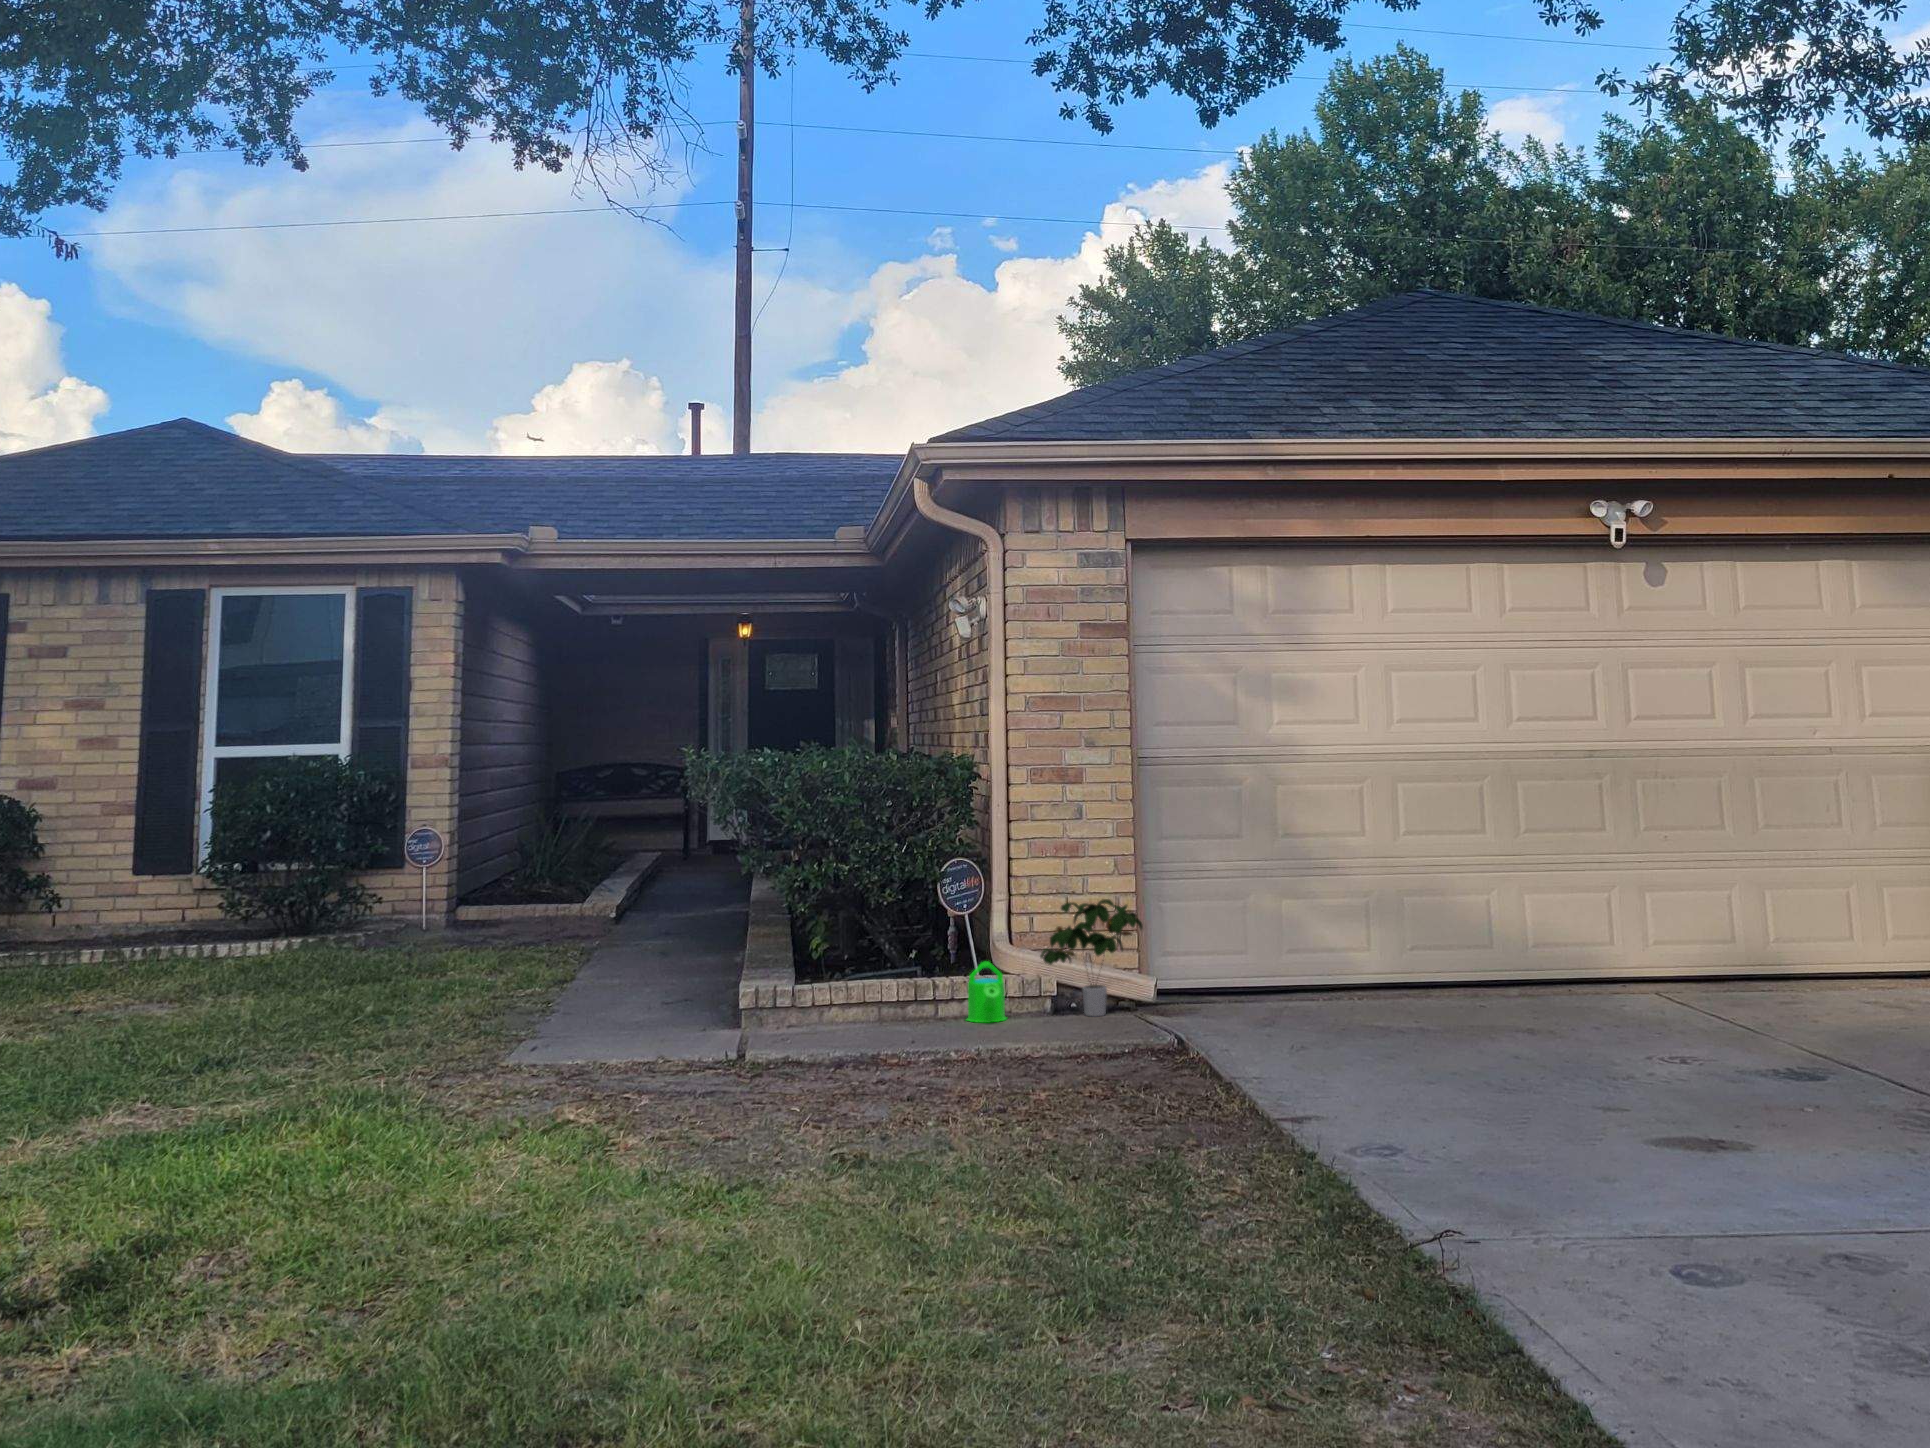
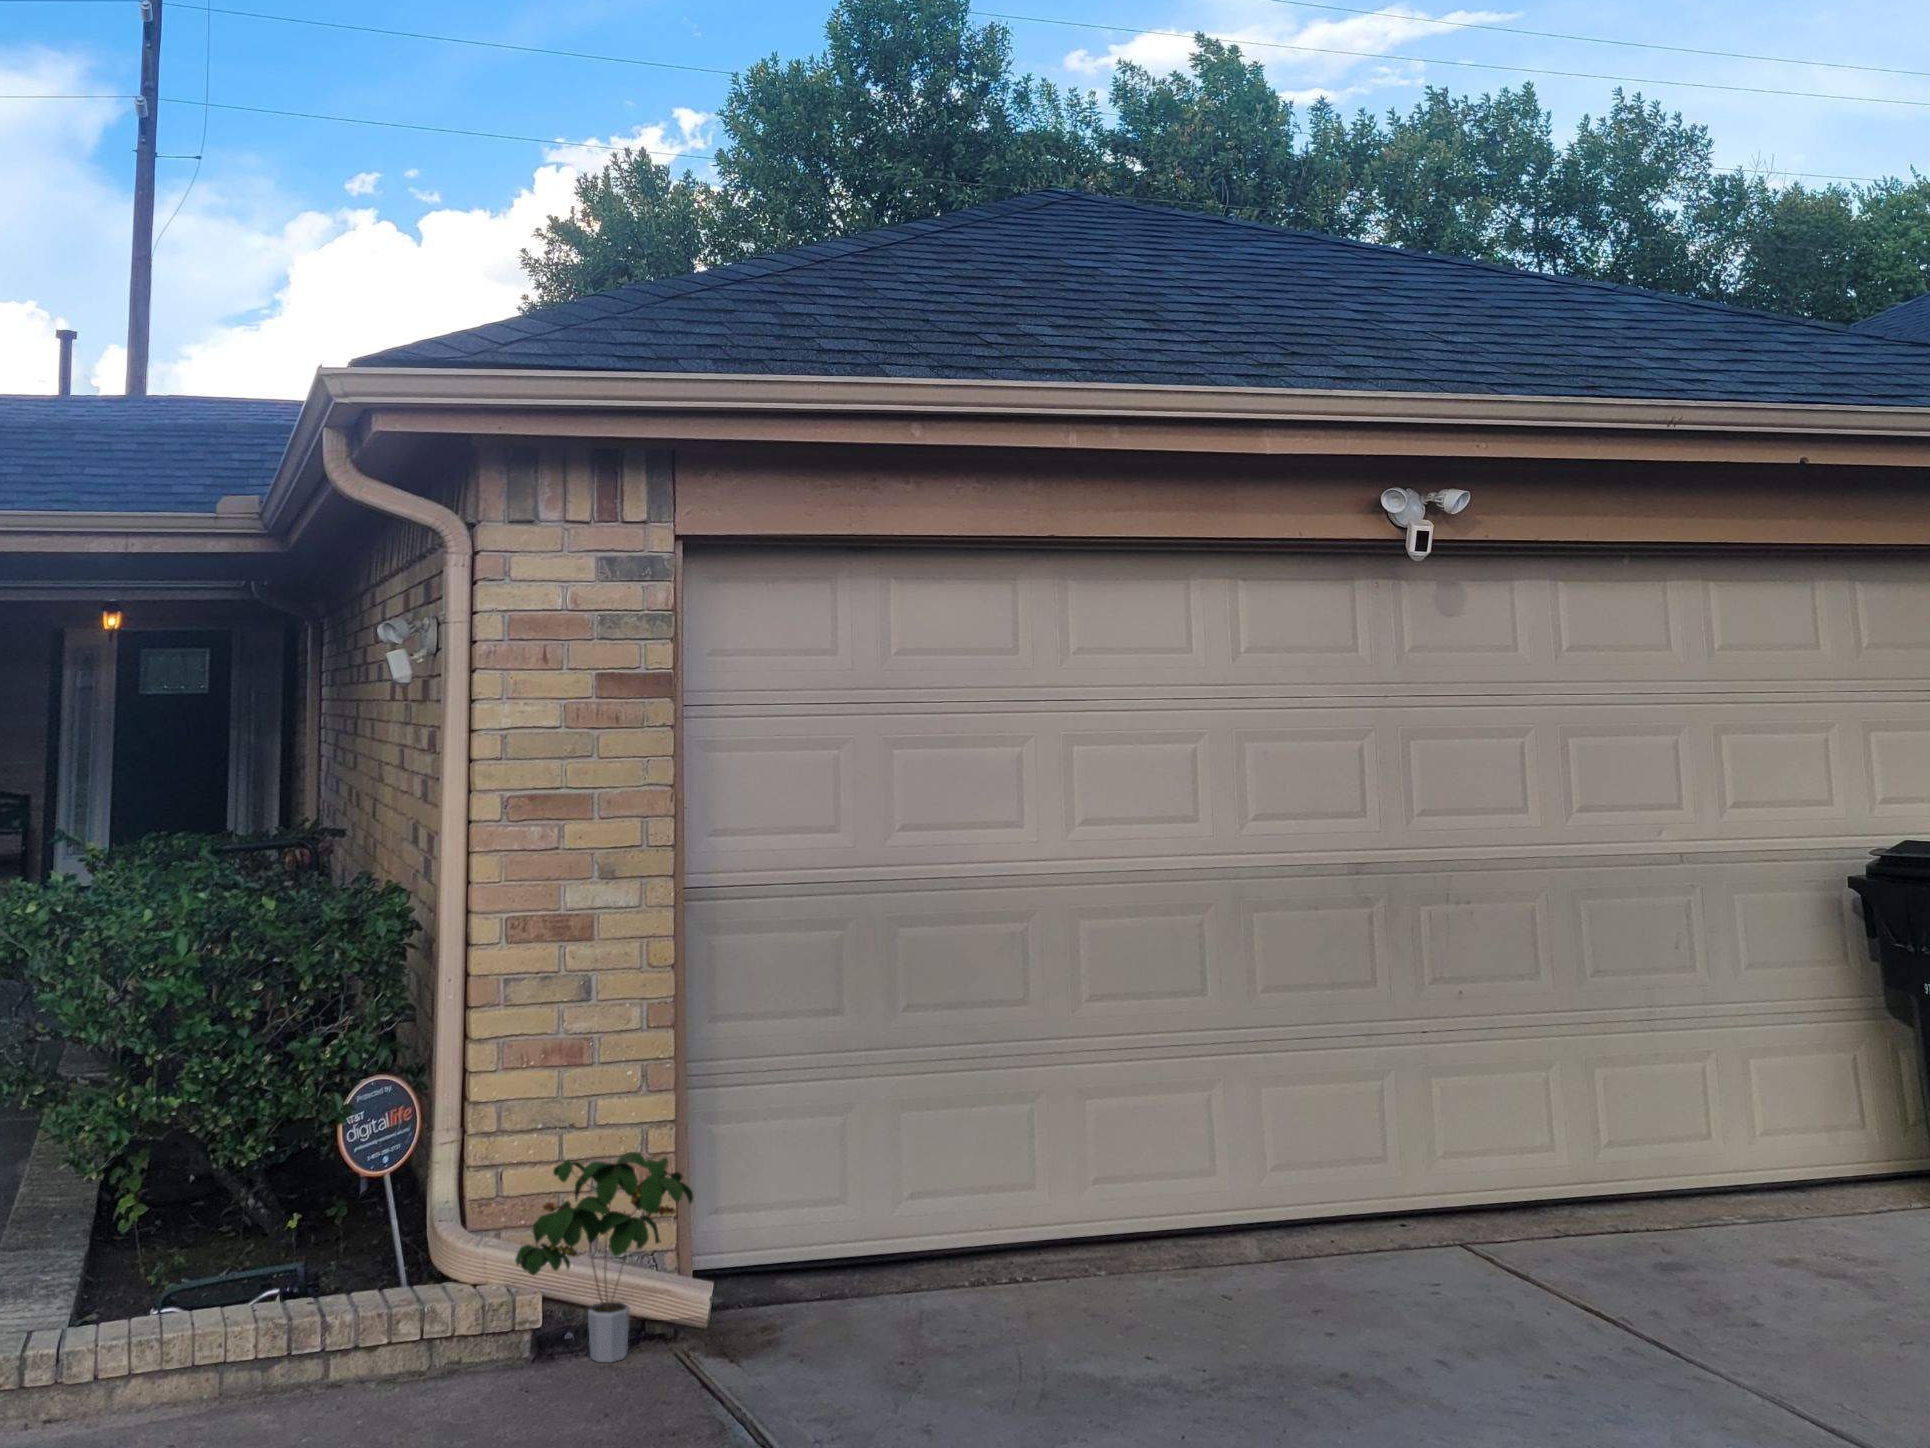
watering can: present [967,961,1007,1023] -> none [378,1277,456,1394]

